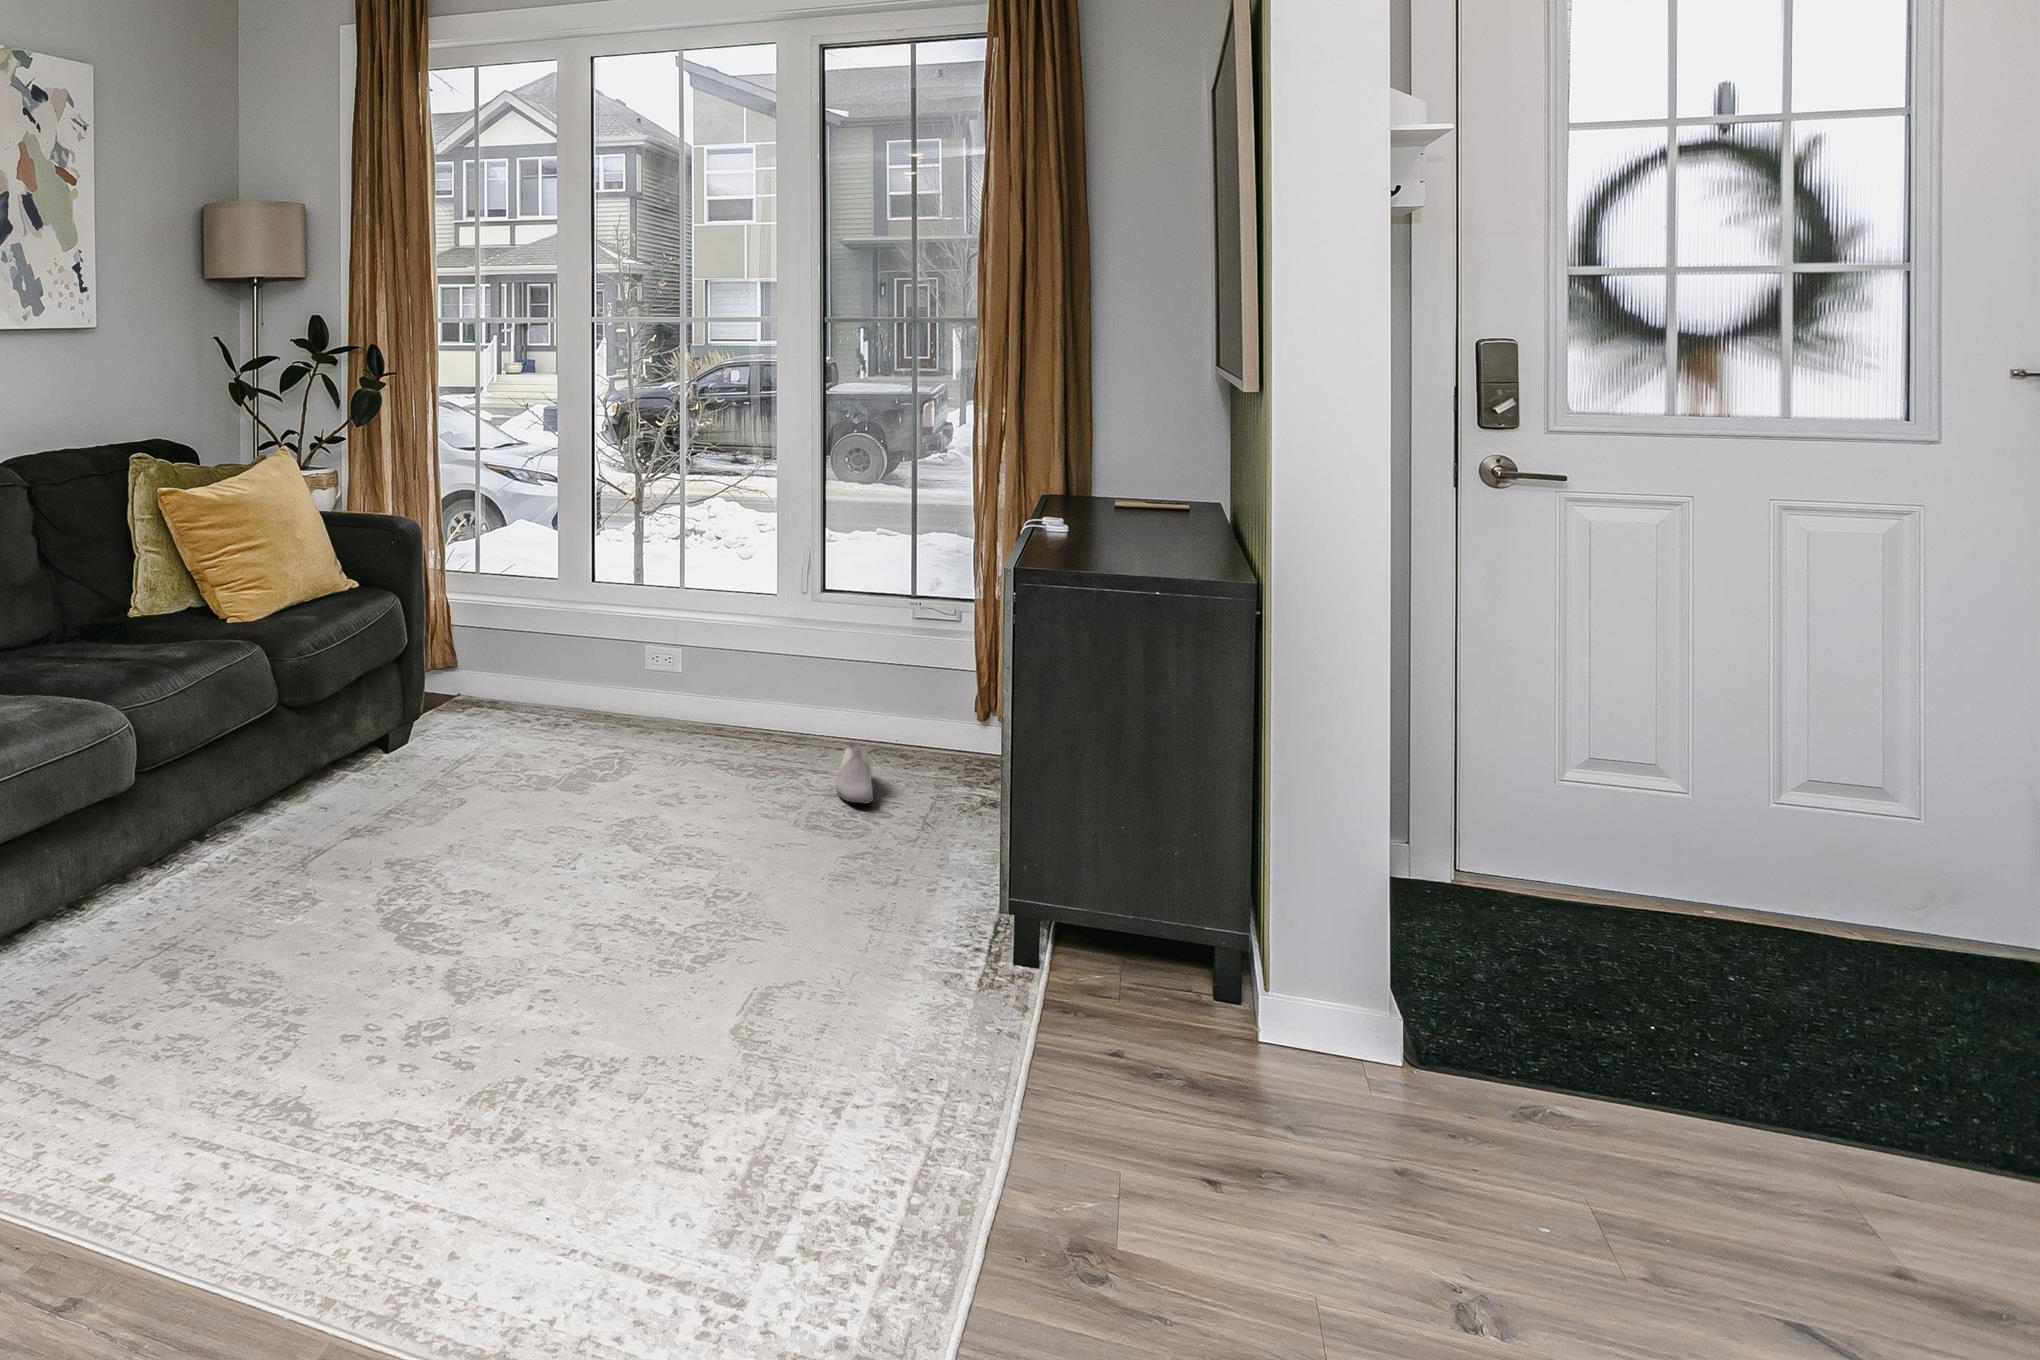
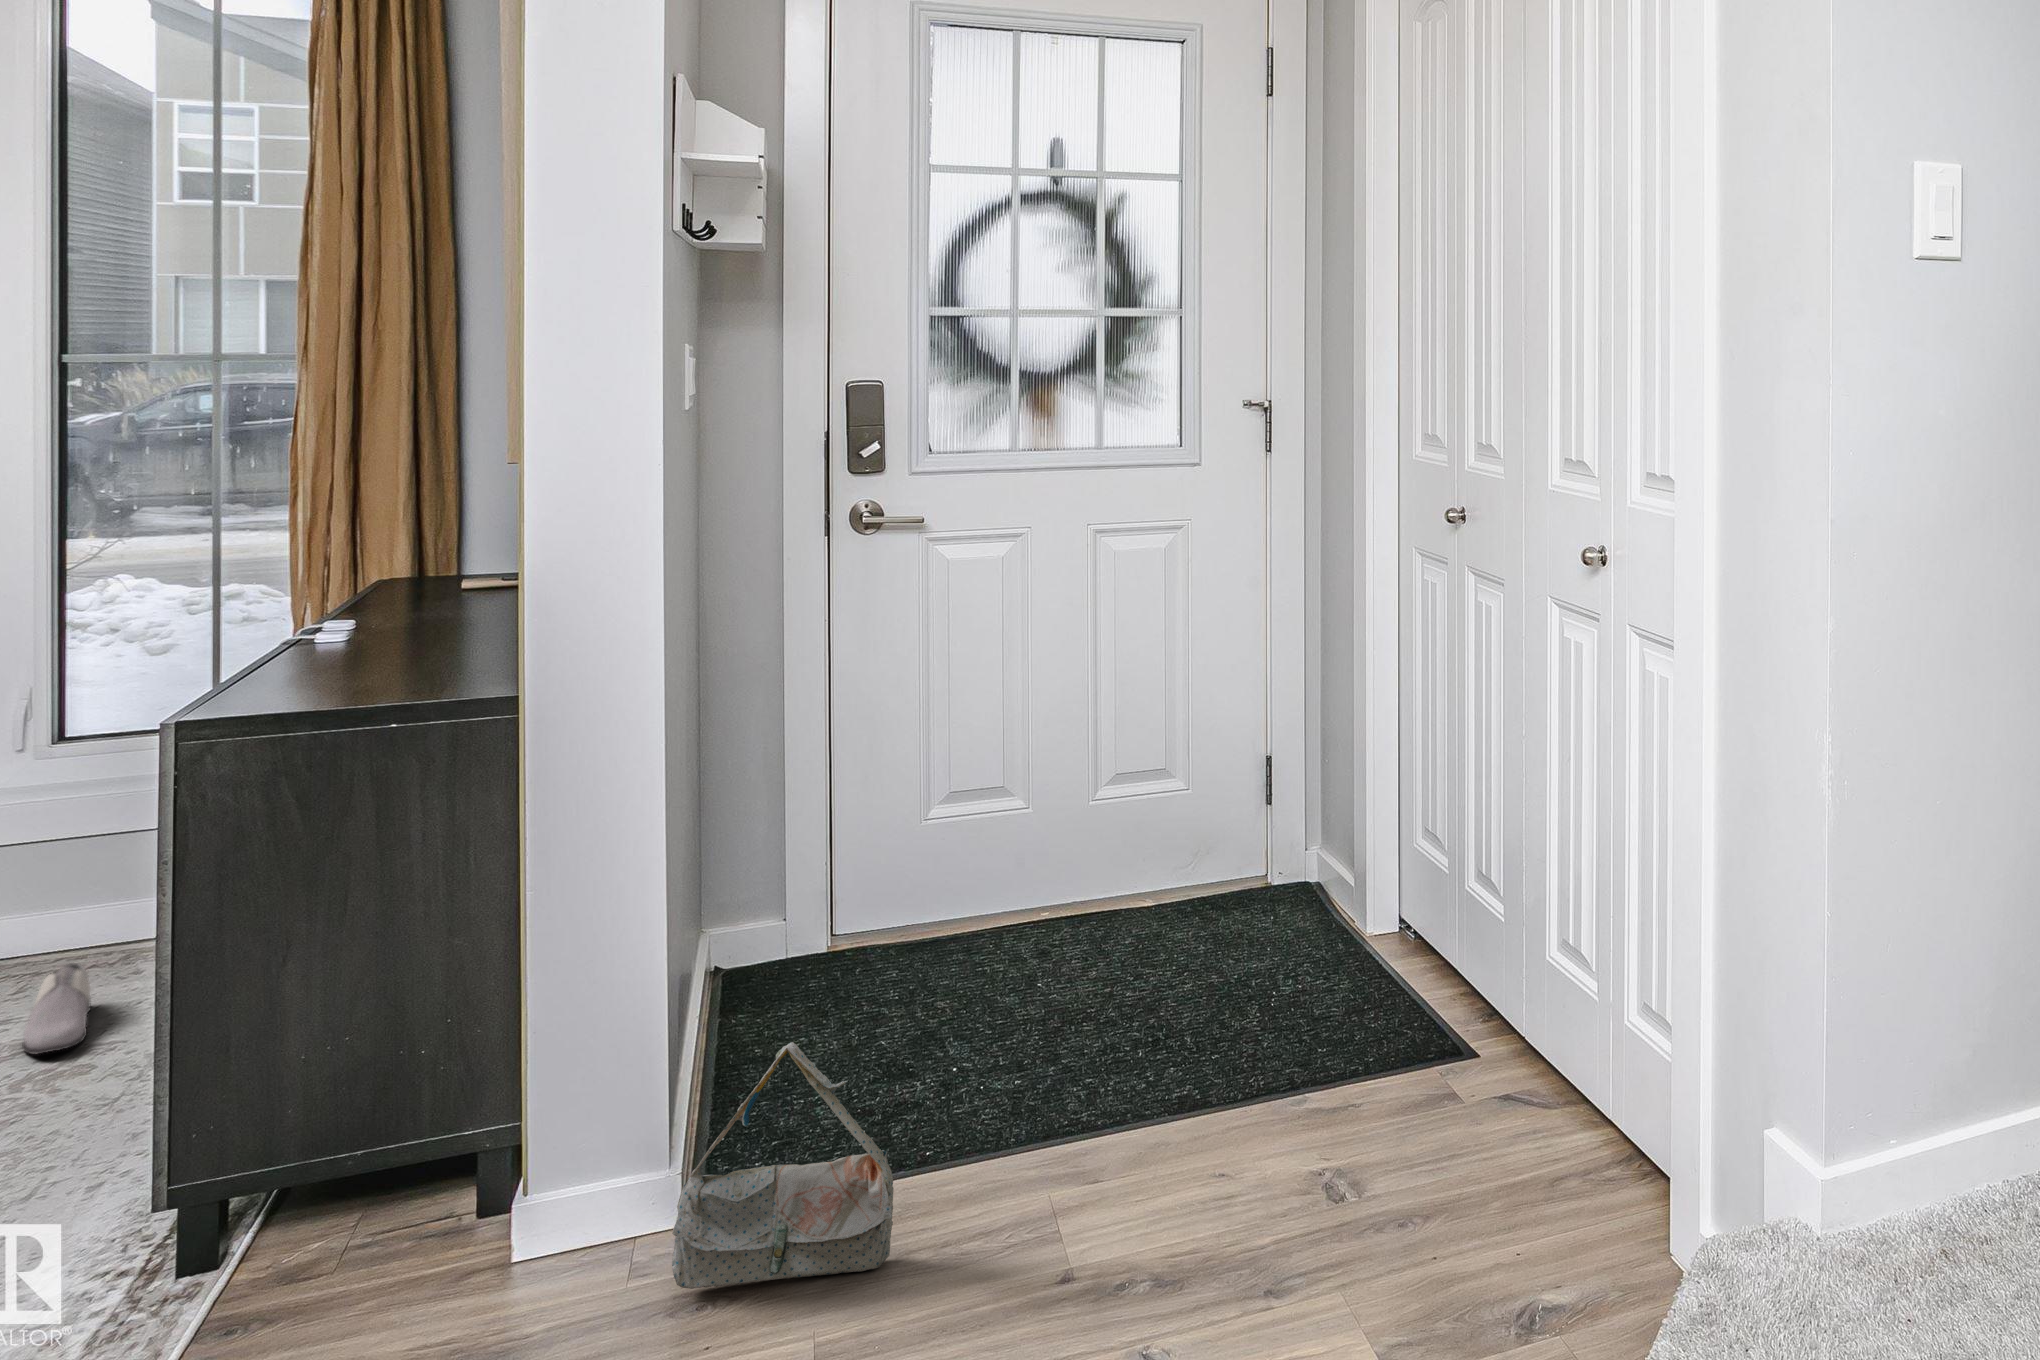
bag: none [1474,982,1737,1243] -> present [672,1042,894,1289]

